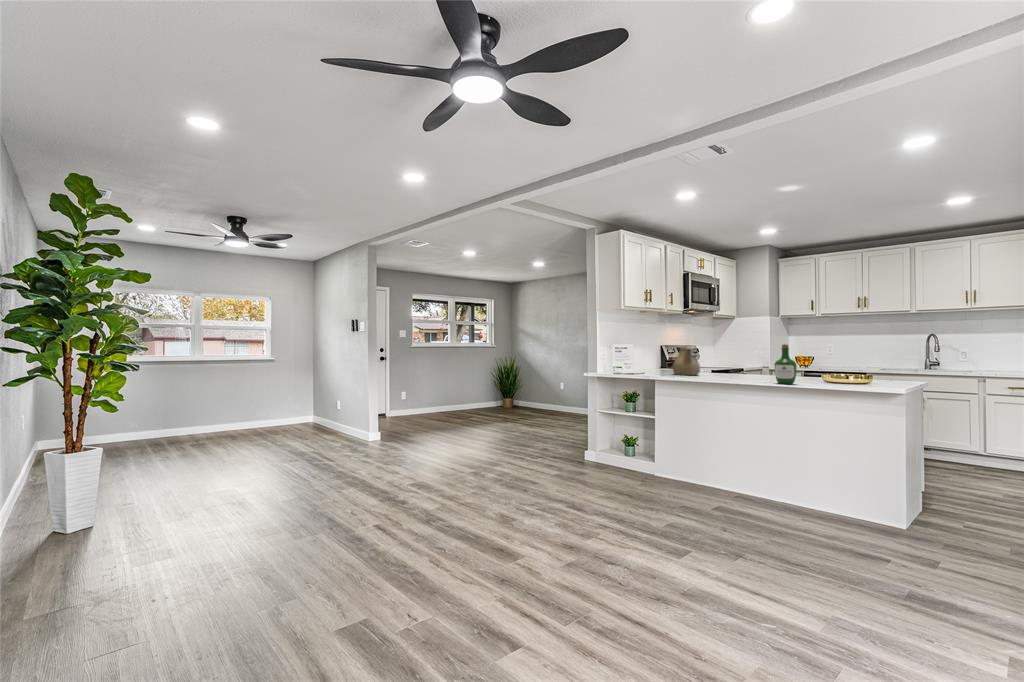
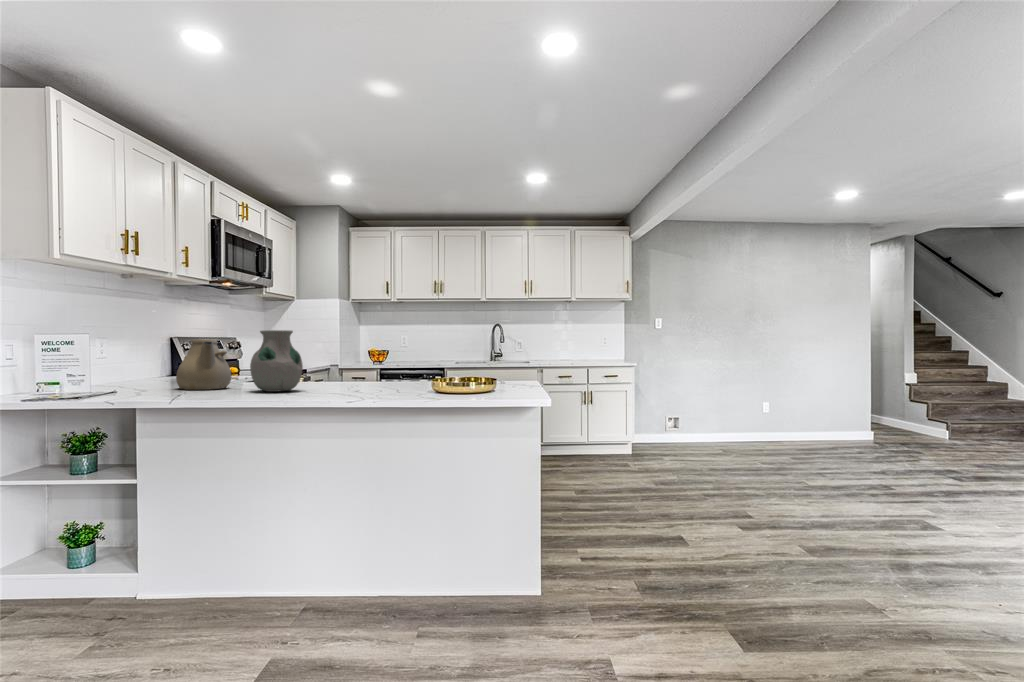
vase: none [711,343,741,378] -> present [250,330,303,392]
wine bottle: present [775,344,797,384] -> none [356,331,389,397]

